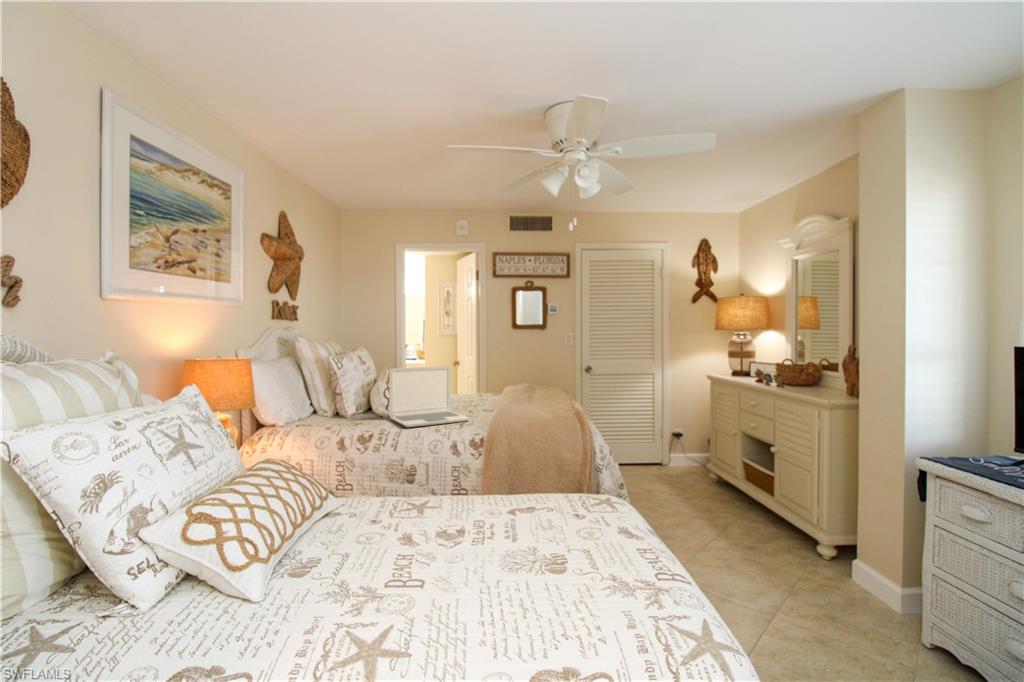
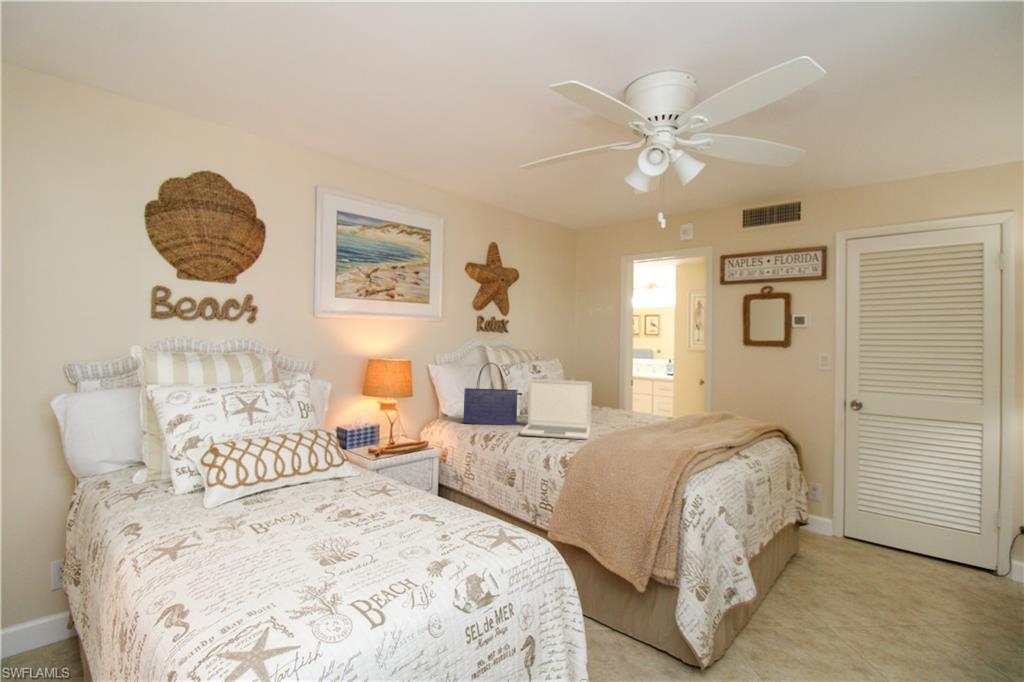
tote bag: none [307,354,374,428] -> present [463,363,522,425]

